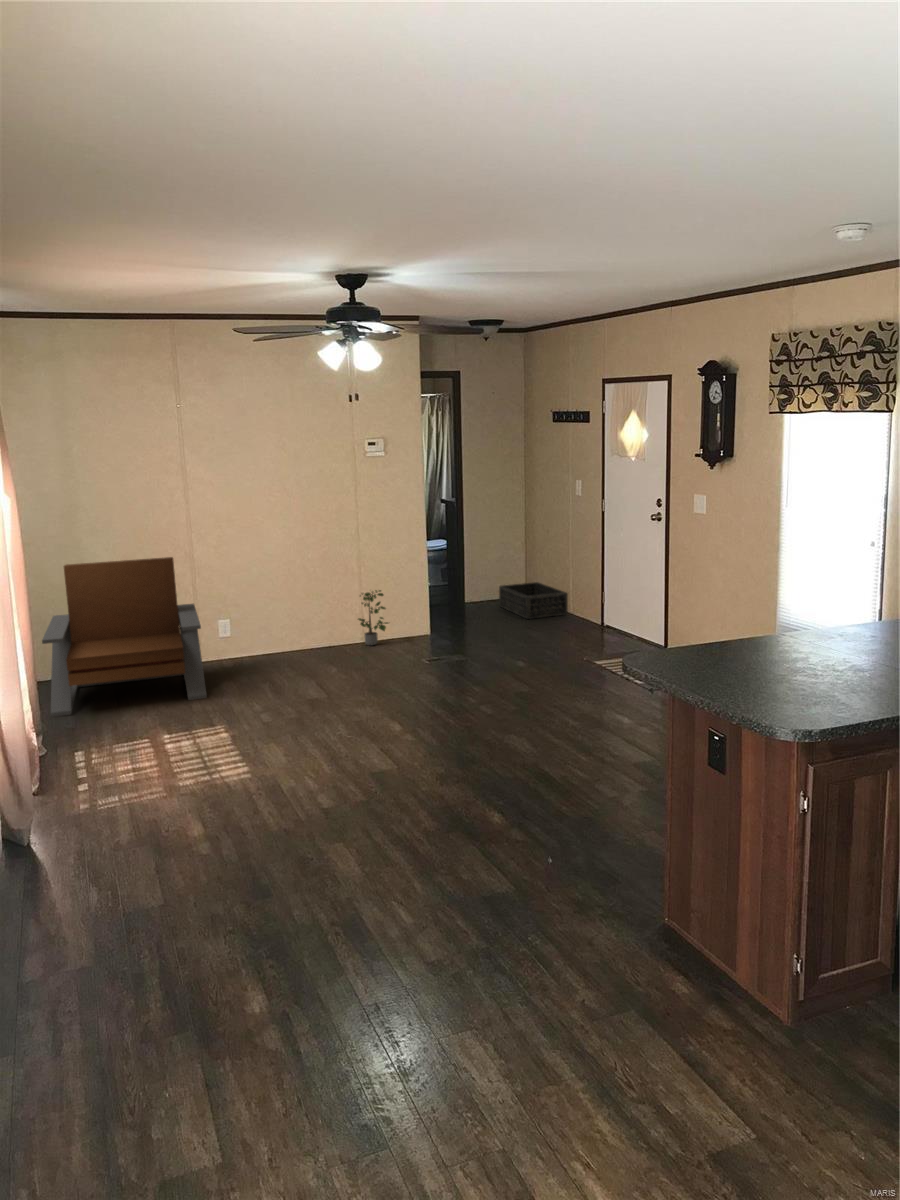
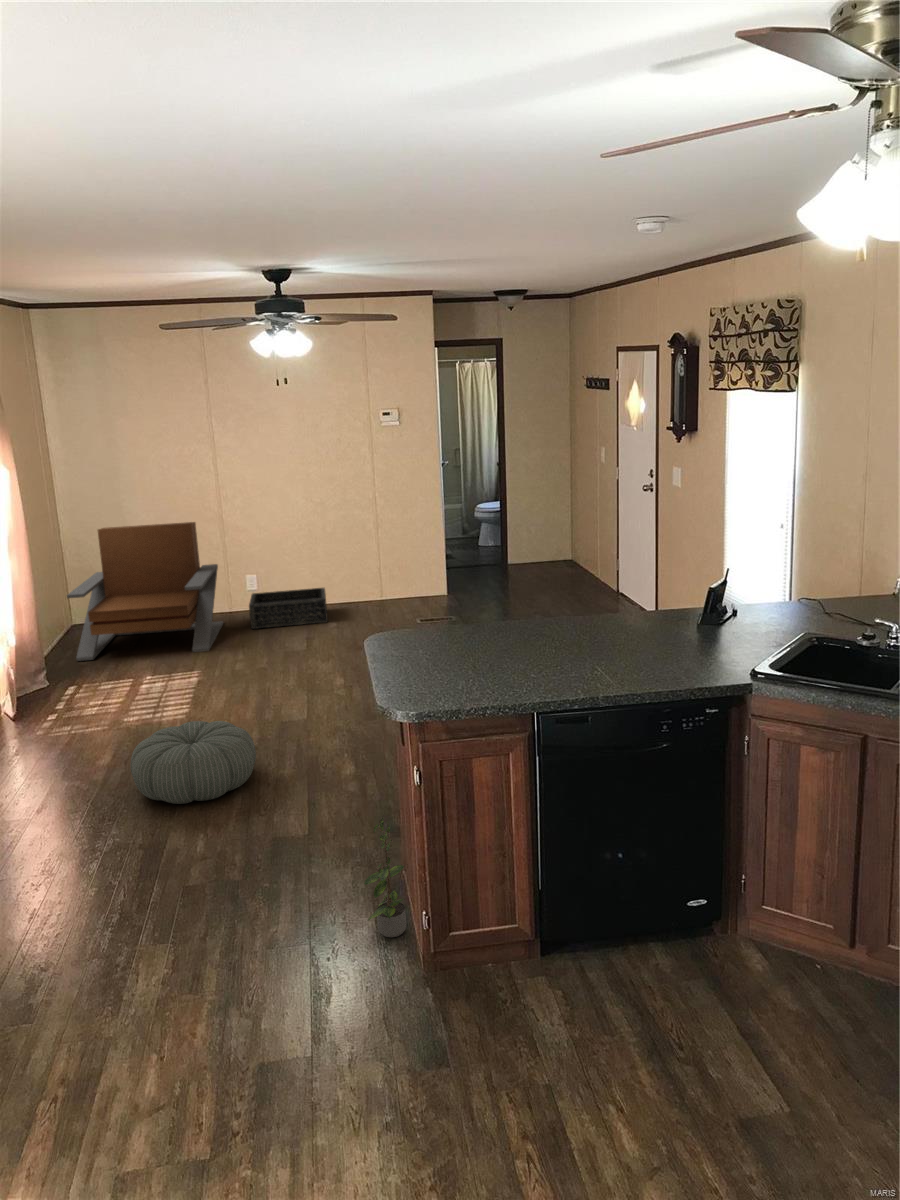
basket: present [499,582,568,619] -> present [249,588,328,629]
potted plant: present [358,590,388,646] -> present [364,817,406,937]
pouf: none [245,767,388,866] -> present [130,721,256,804]

